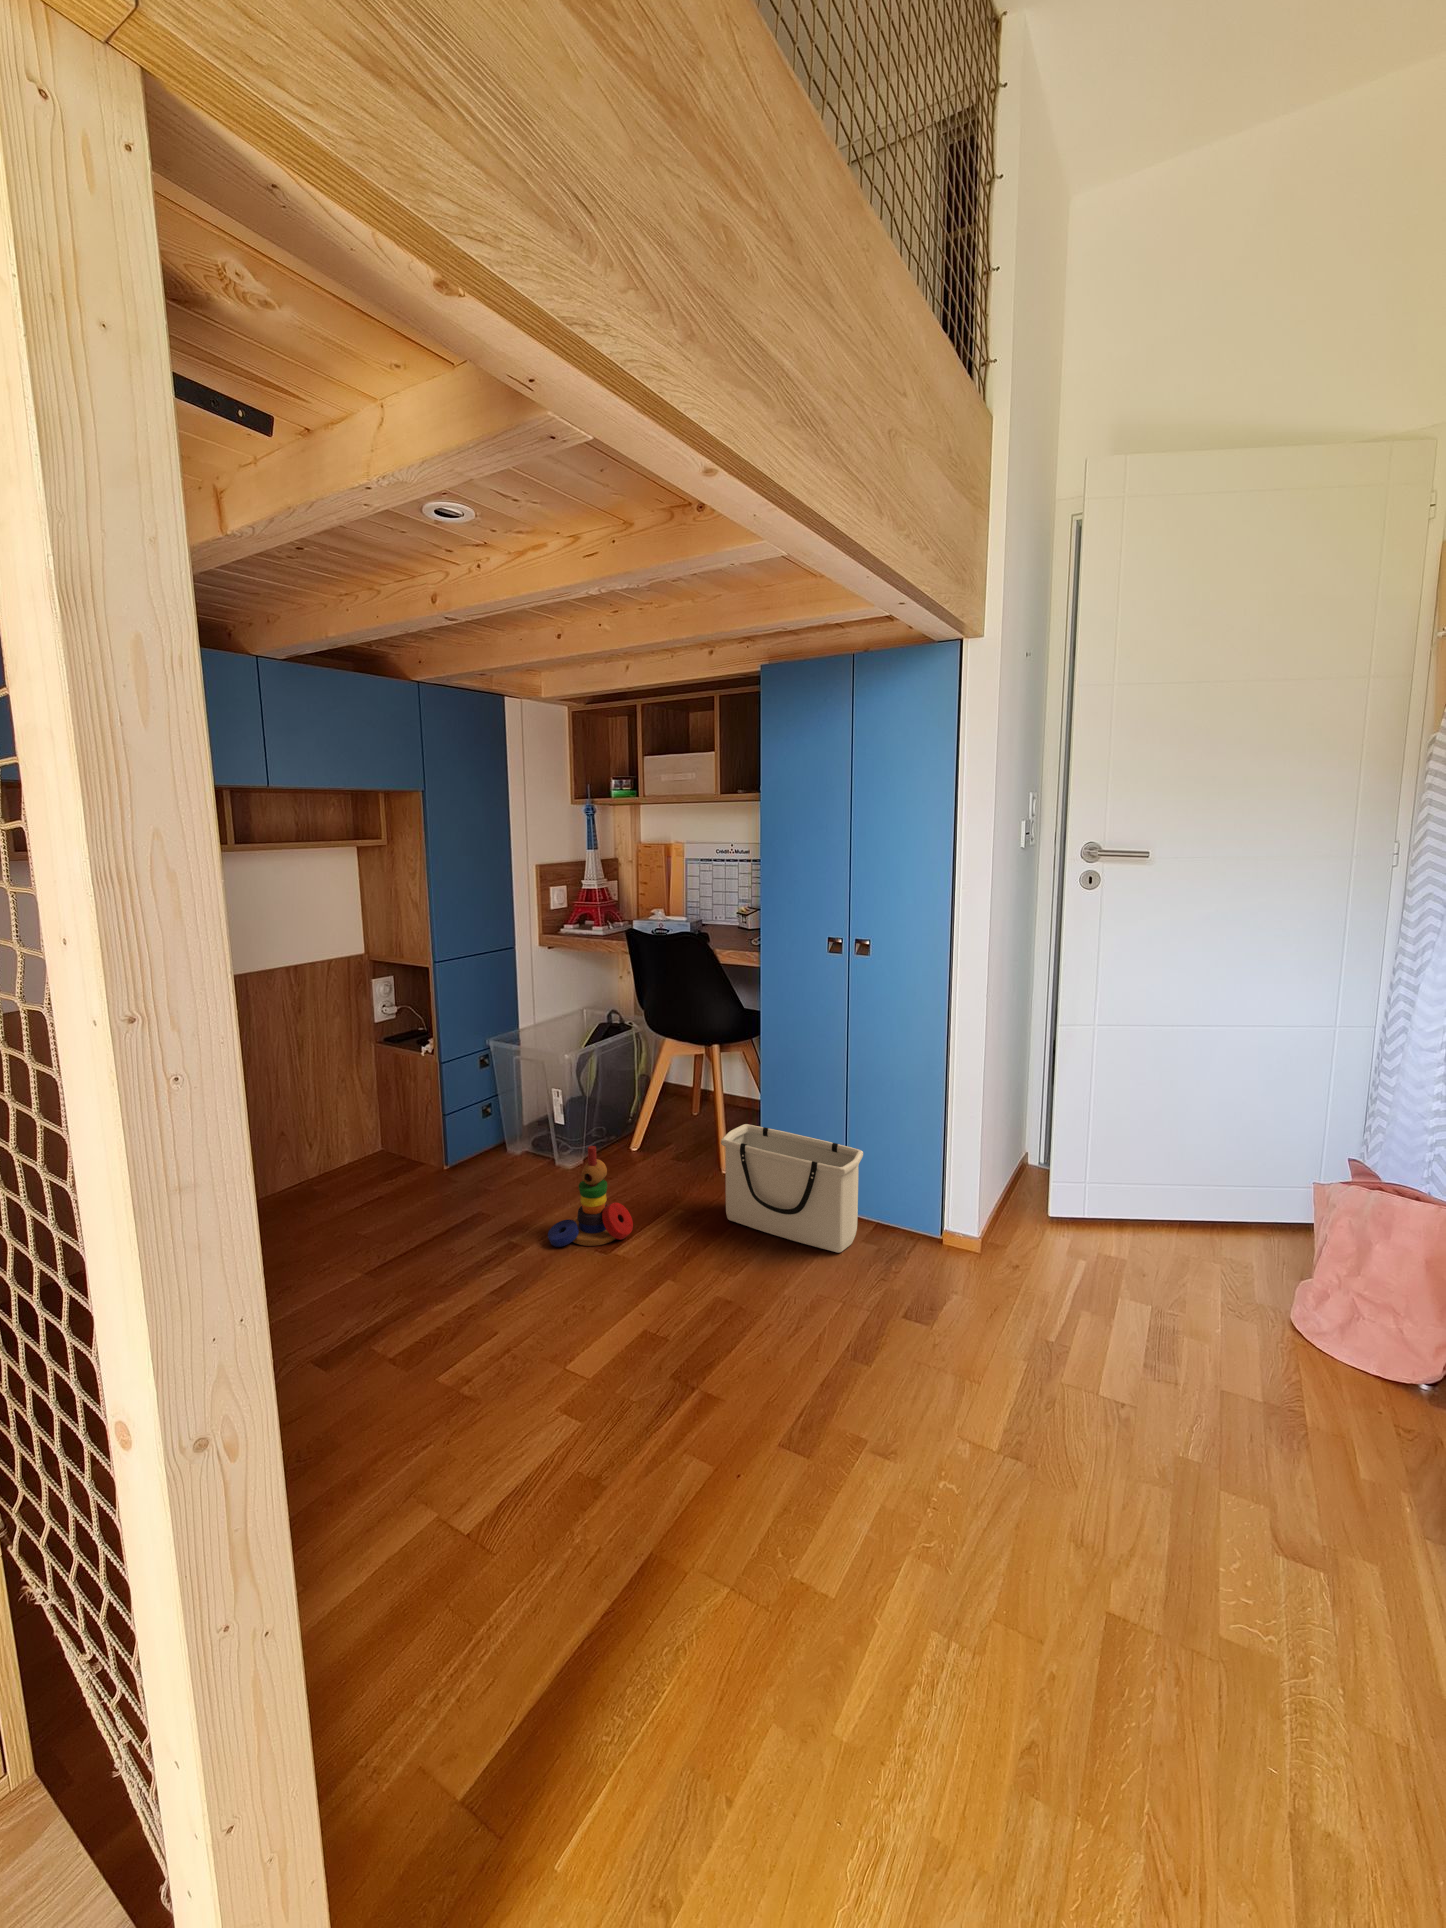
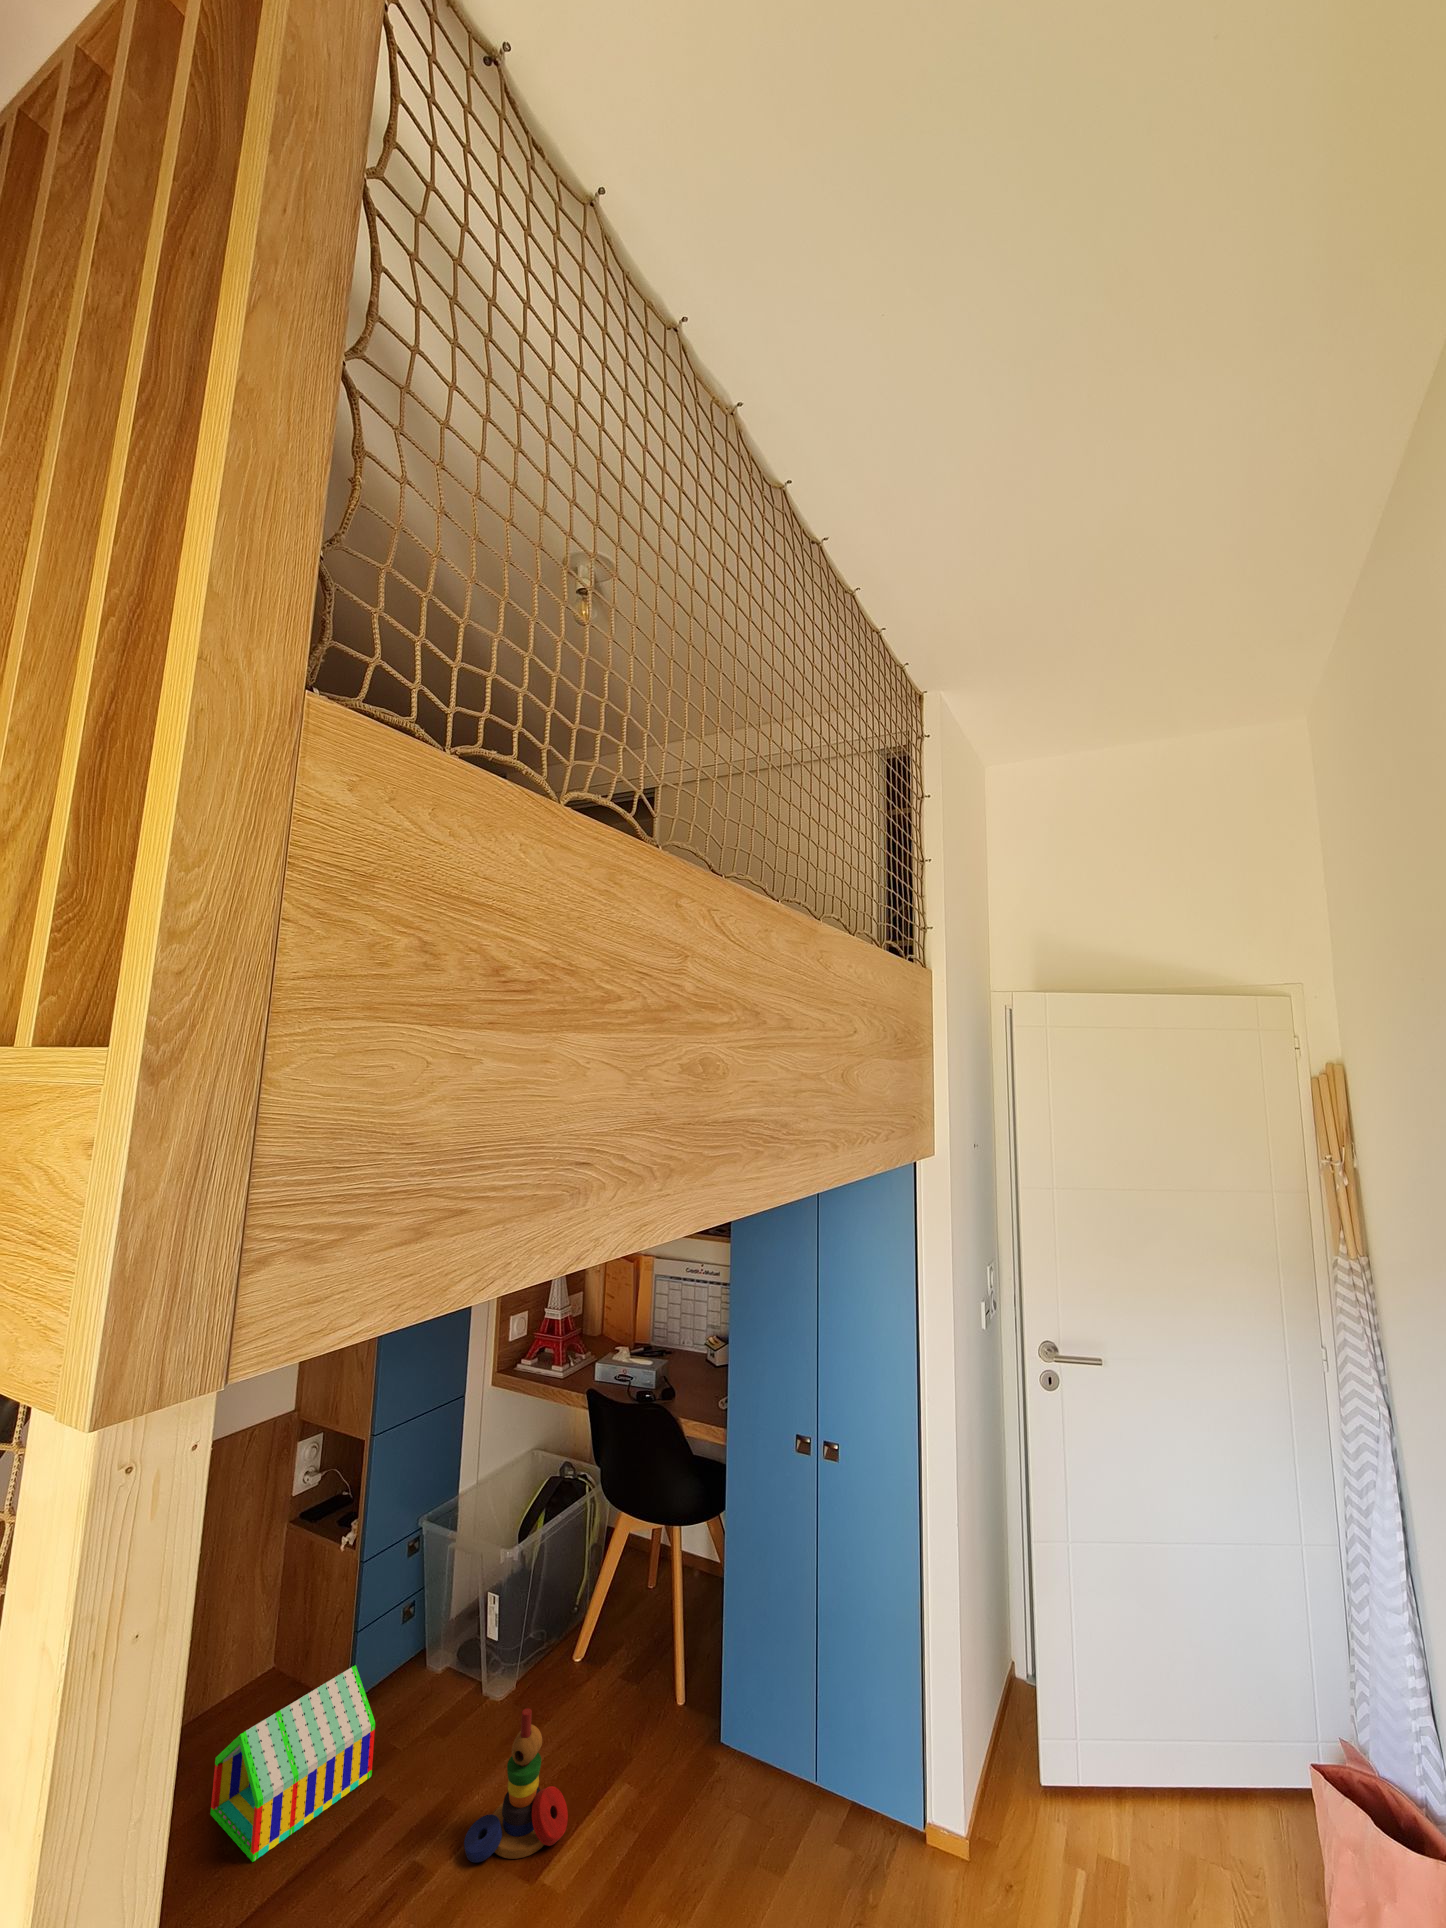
storage bin: present [721,1124,863,1253] -> none [676,1660,834,1863]
toy house: none [338,1128,468,1243] -> present [210,1665,375,1862]

